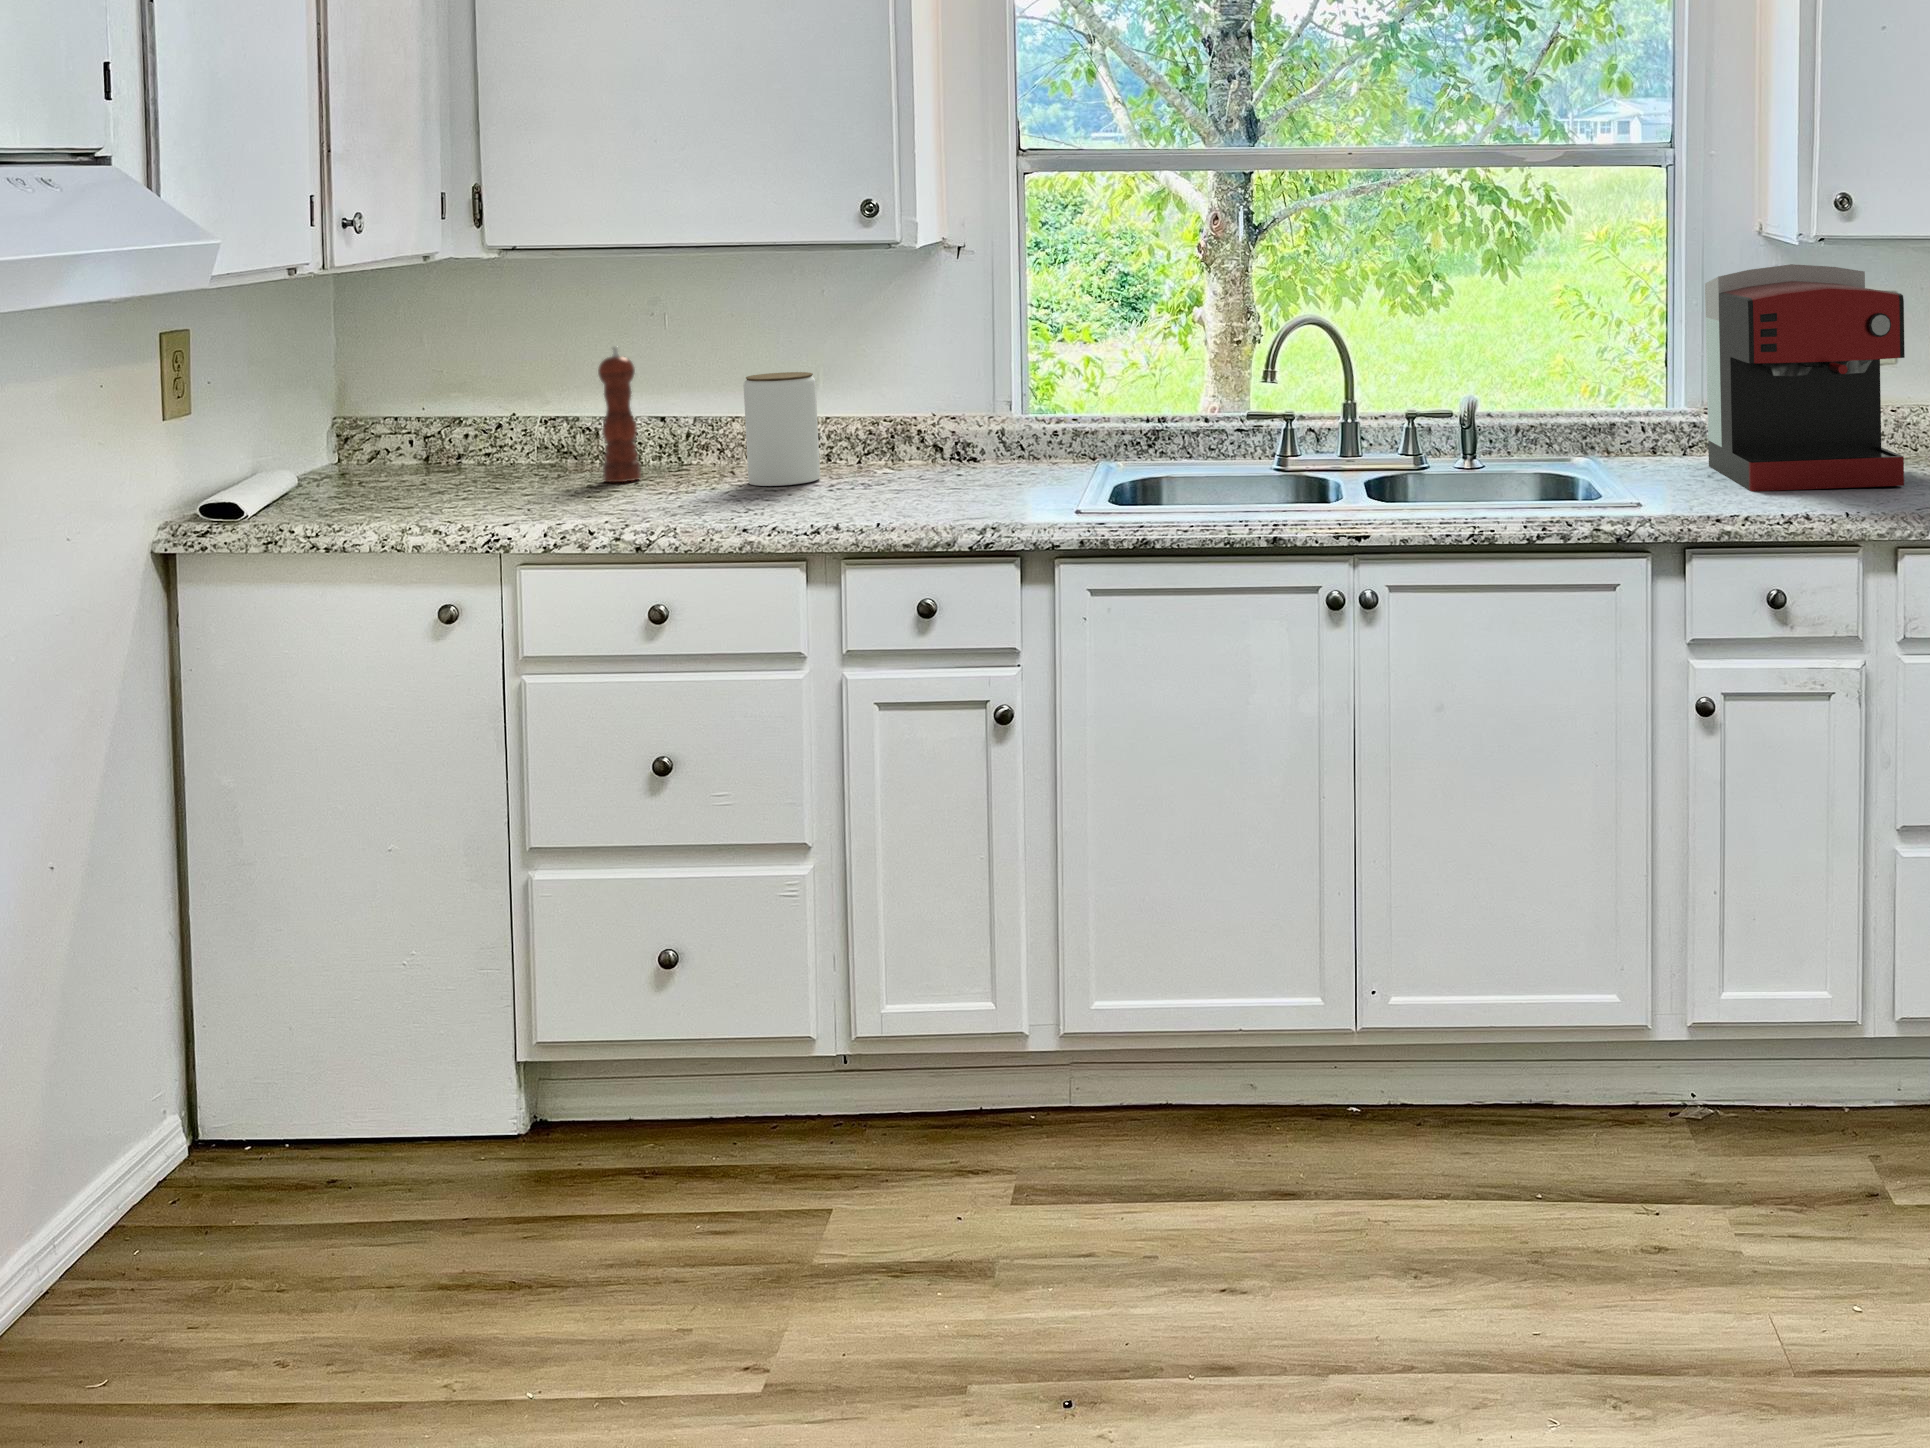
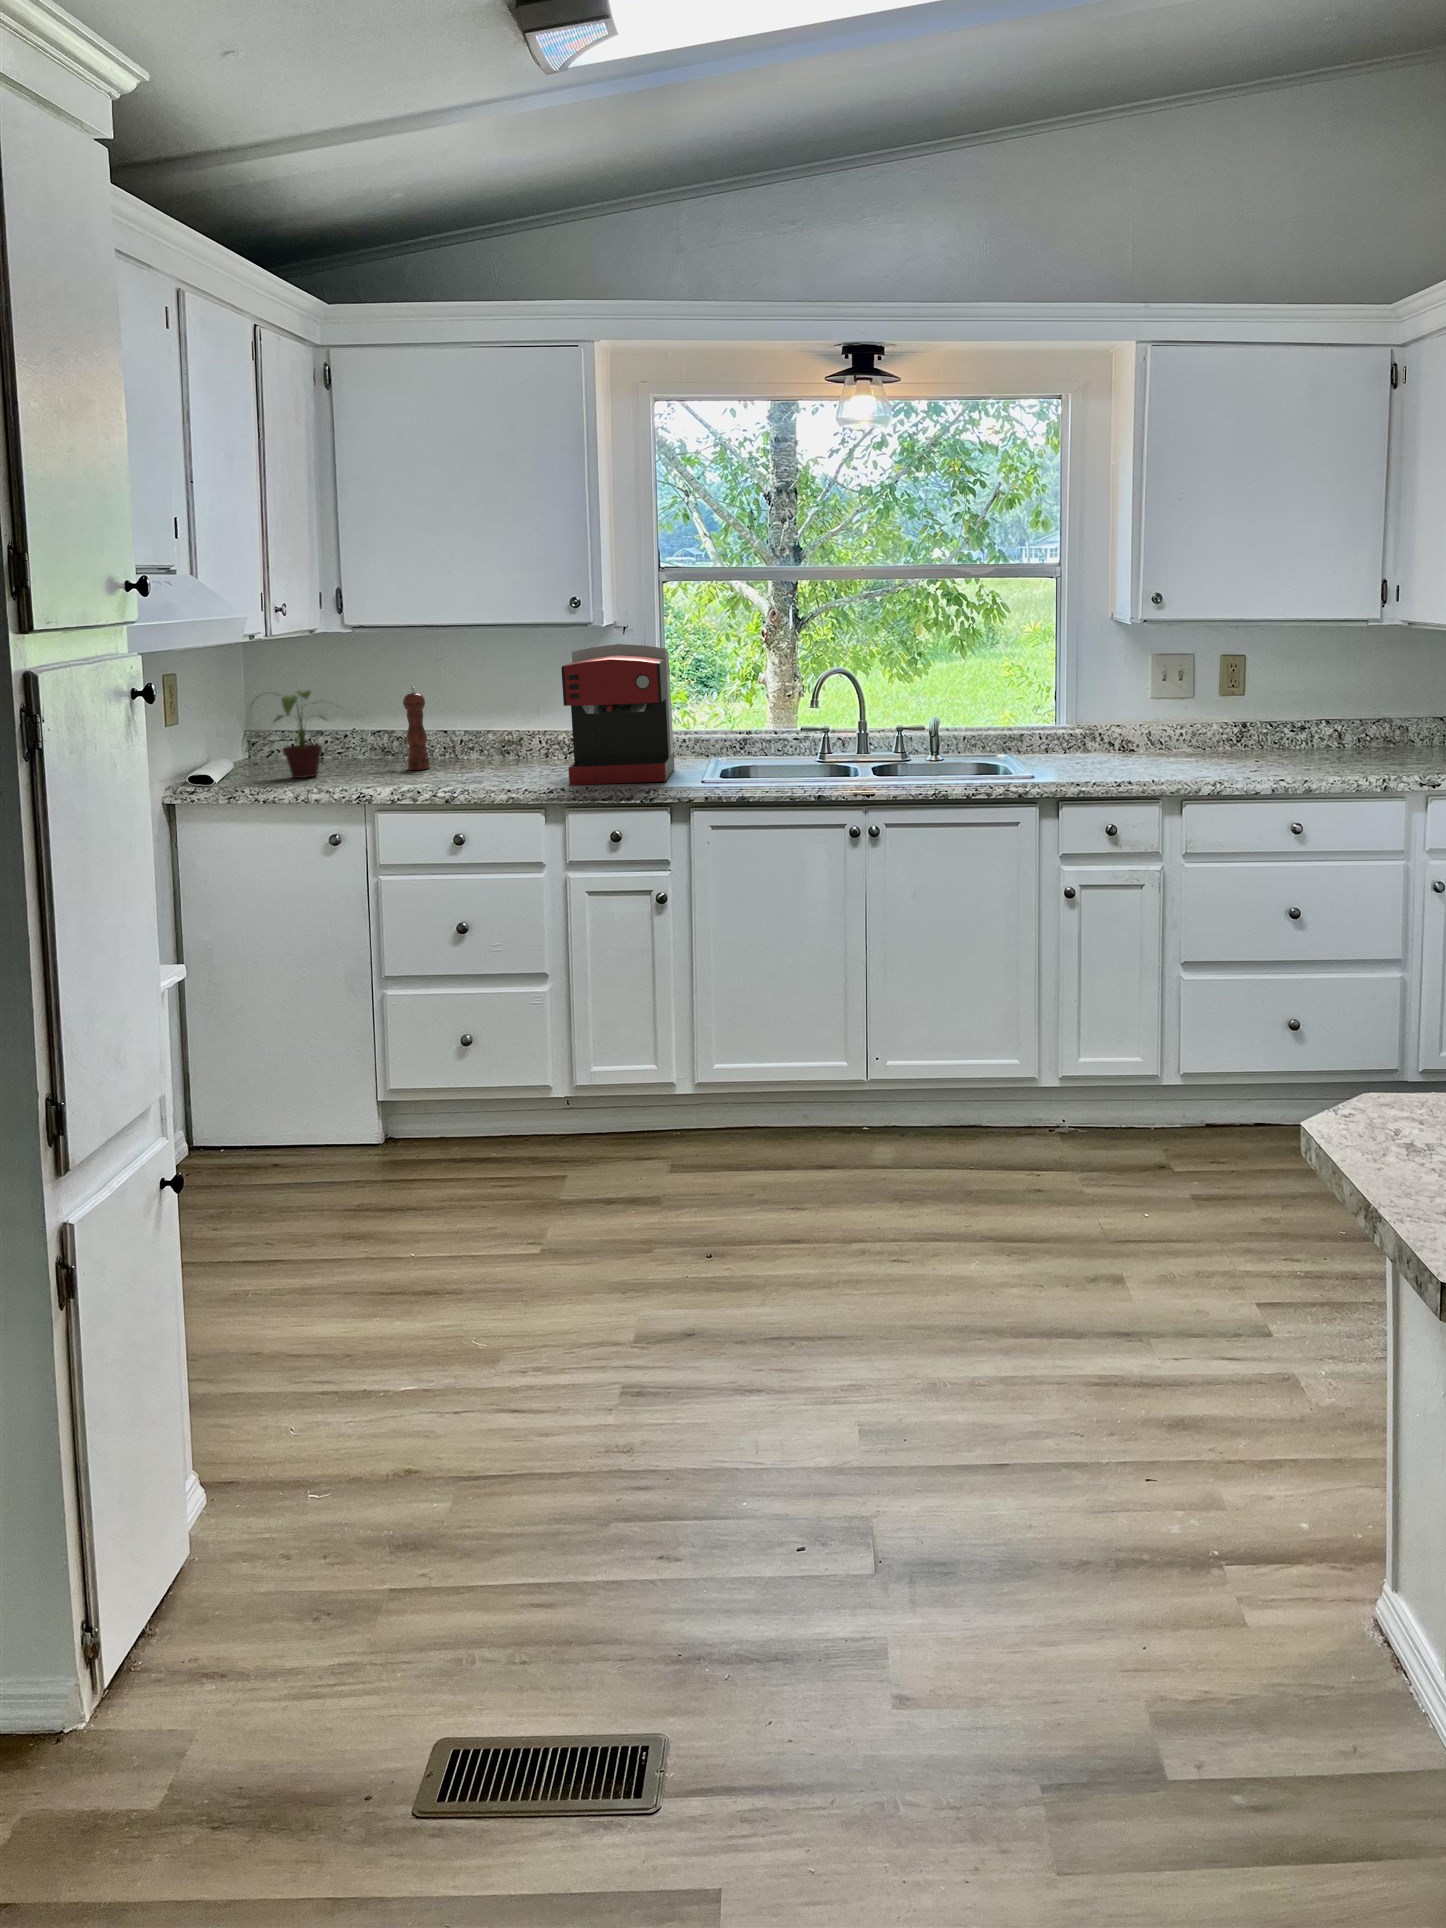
coffee maker: present [1705,264,1905,491] -> present [561,644,675,785]
potted plant: none [330,353,489,500] -> present [259,690,330,778]
jar: present [744,372,820,486] -> none [493,703,541,771]

